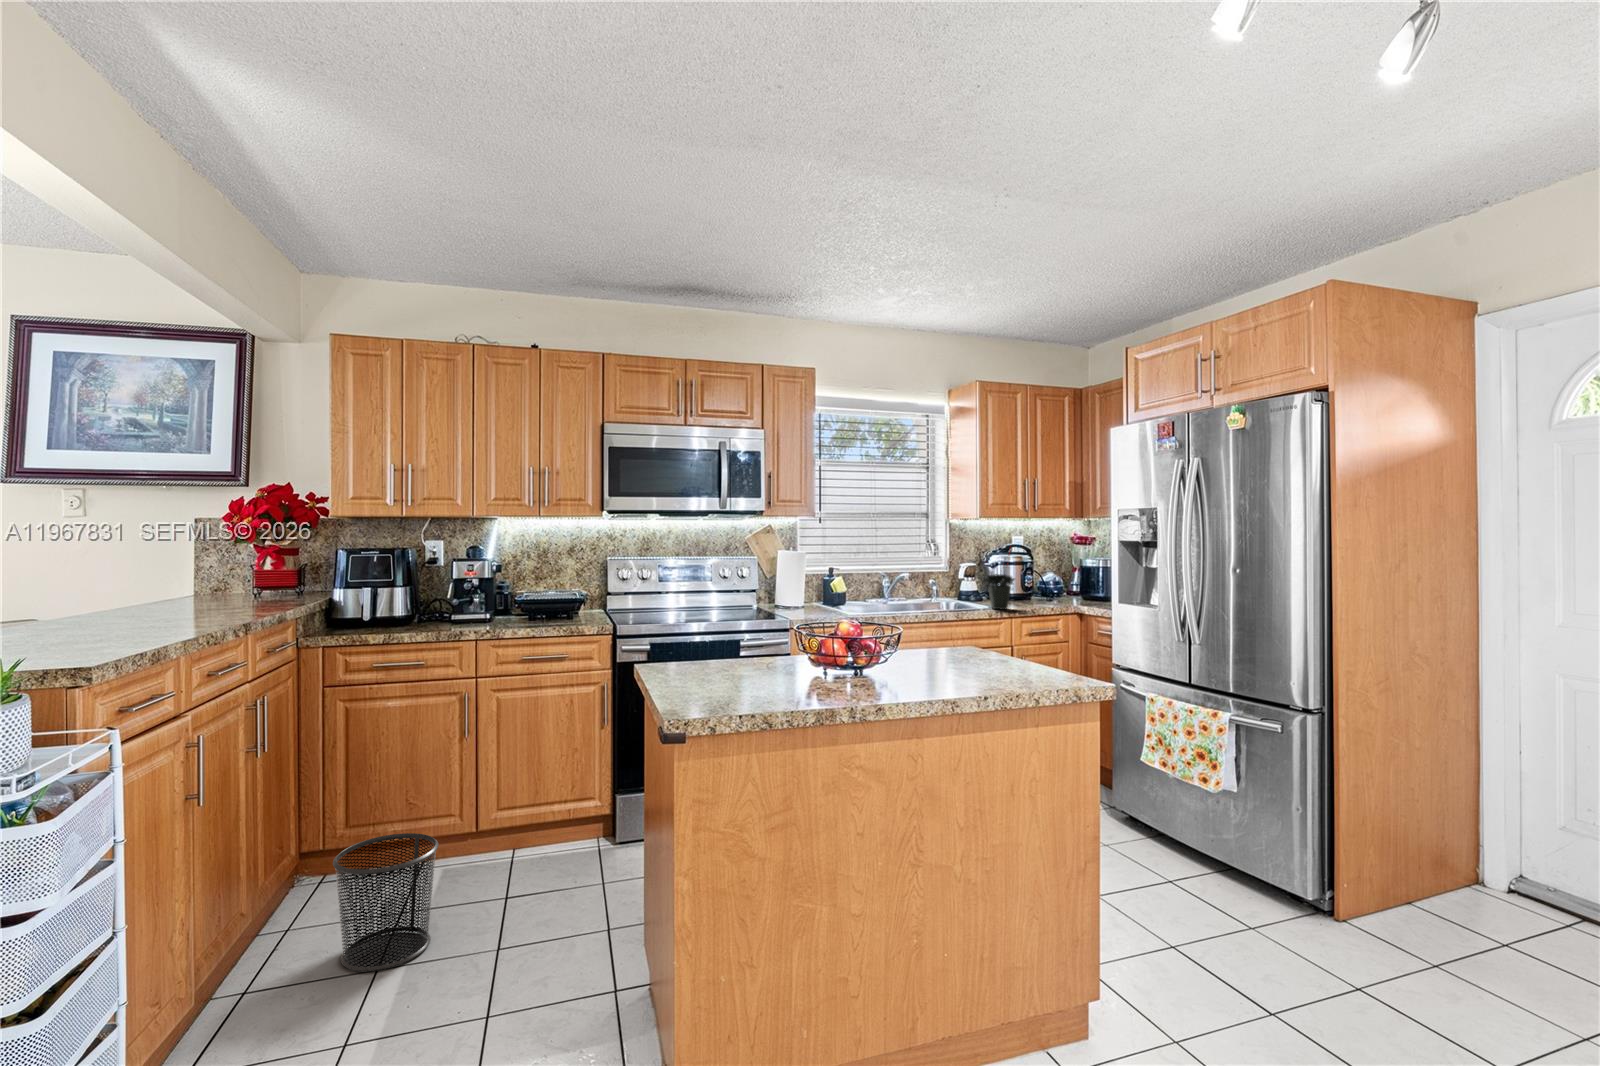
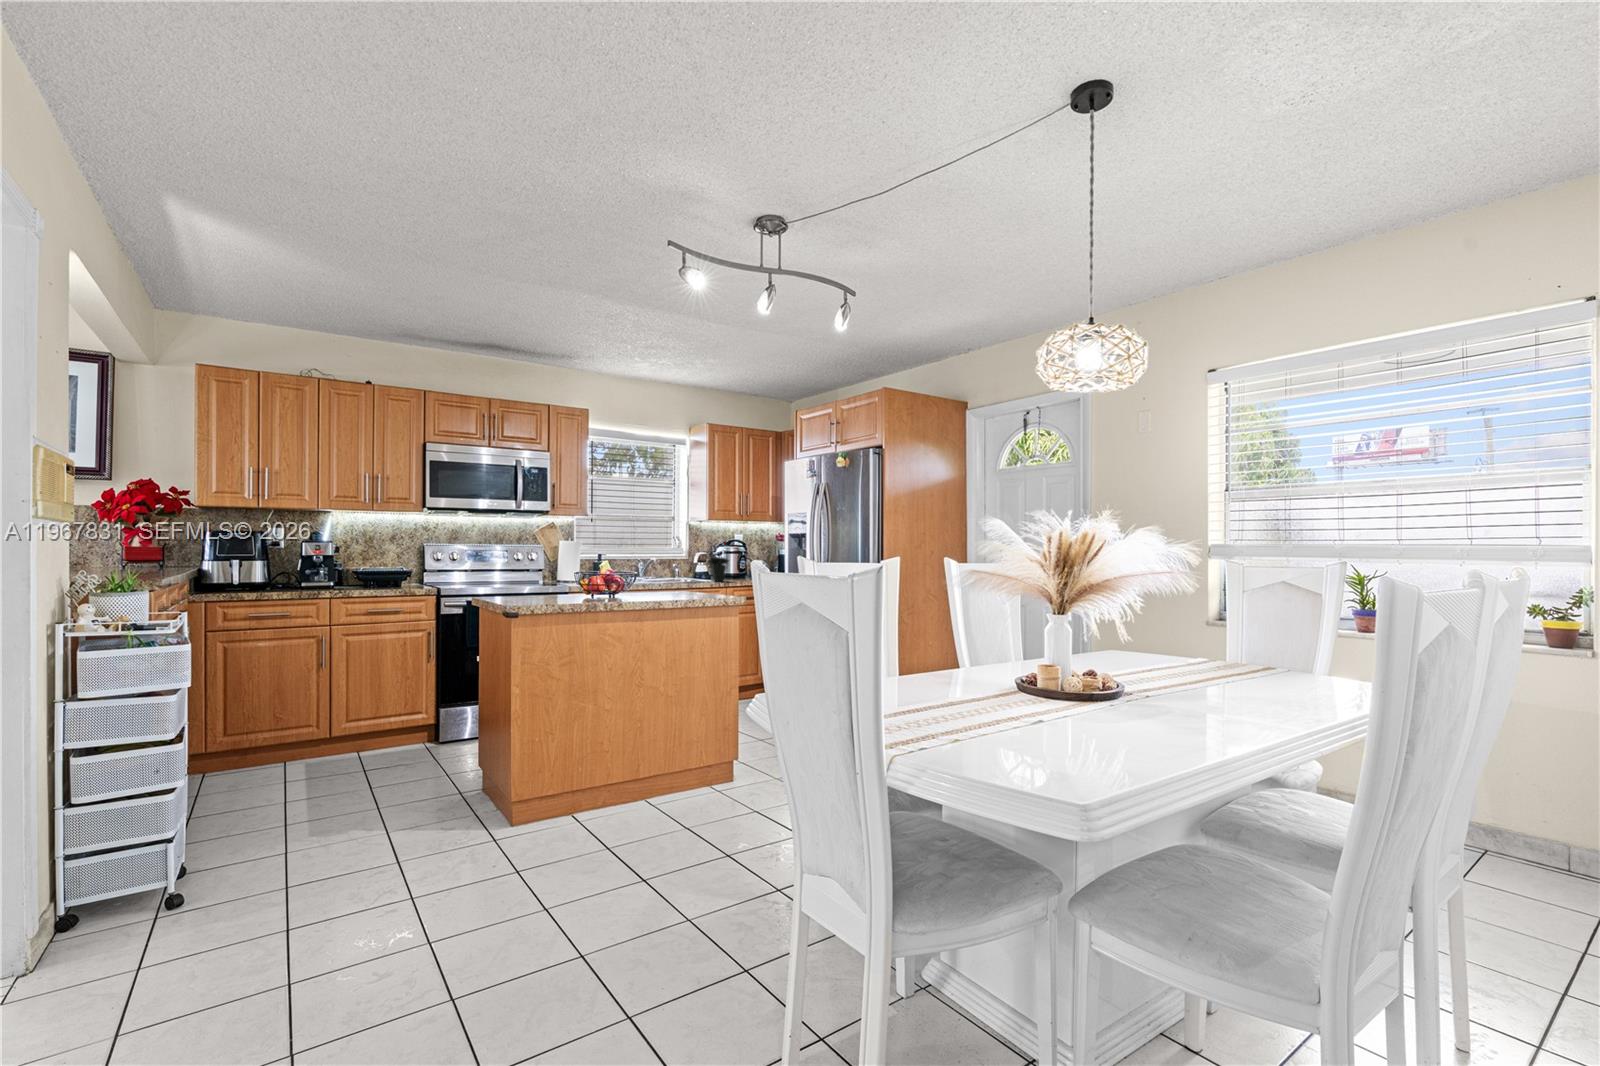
waste bin: present [333,833,439,972] -> none [249,723,326,806]

